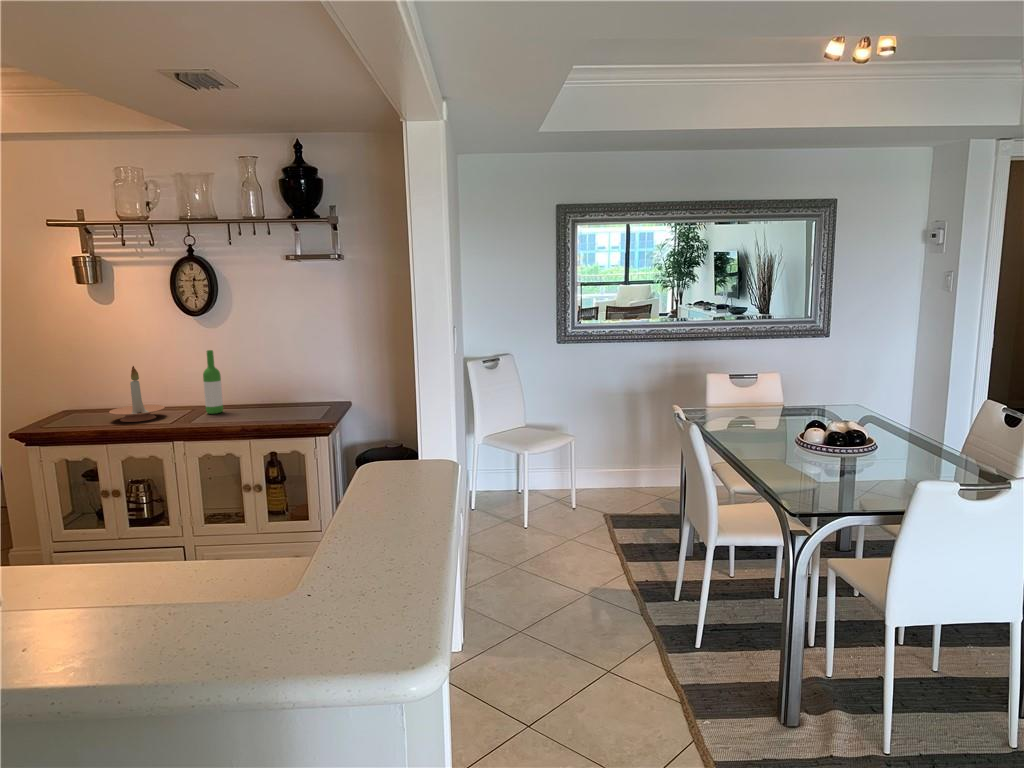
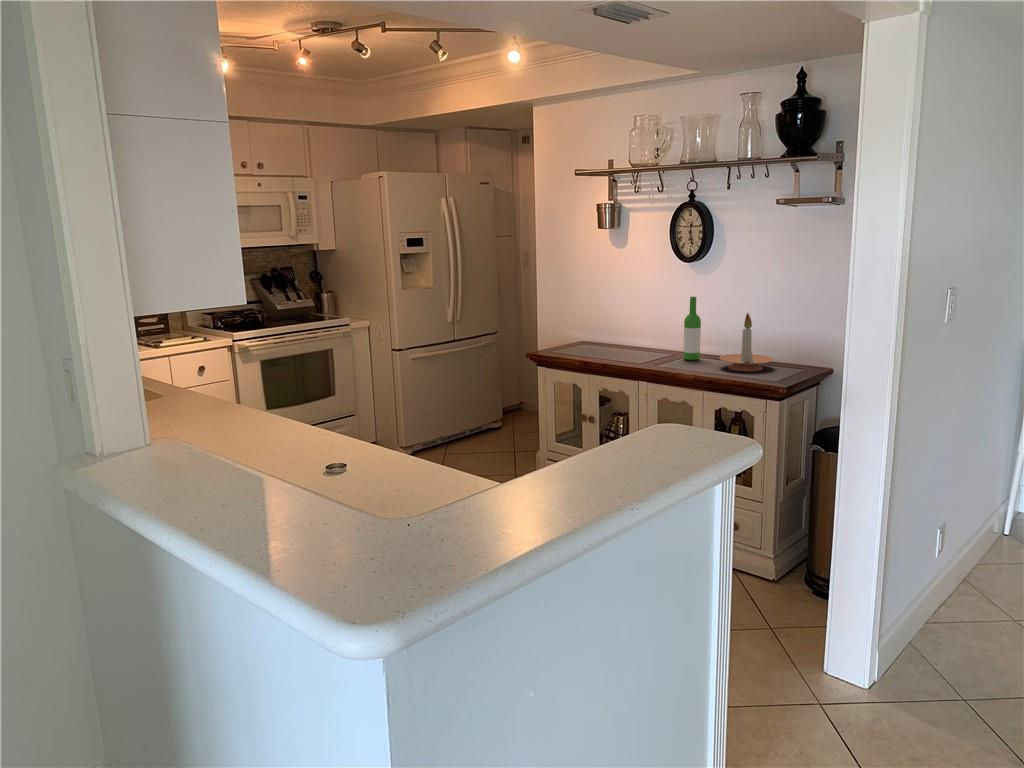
candle holder: present [109,366,165,422] -> present [719,313,773,371]

